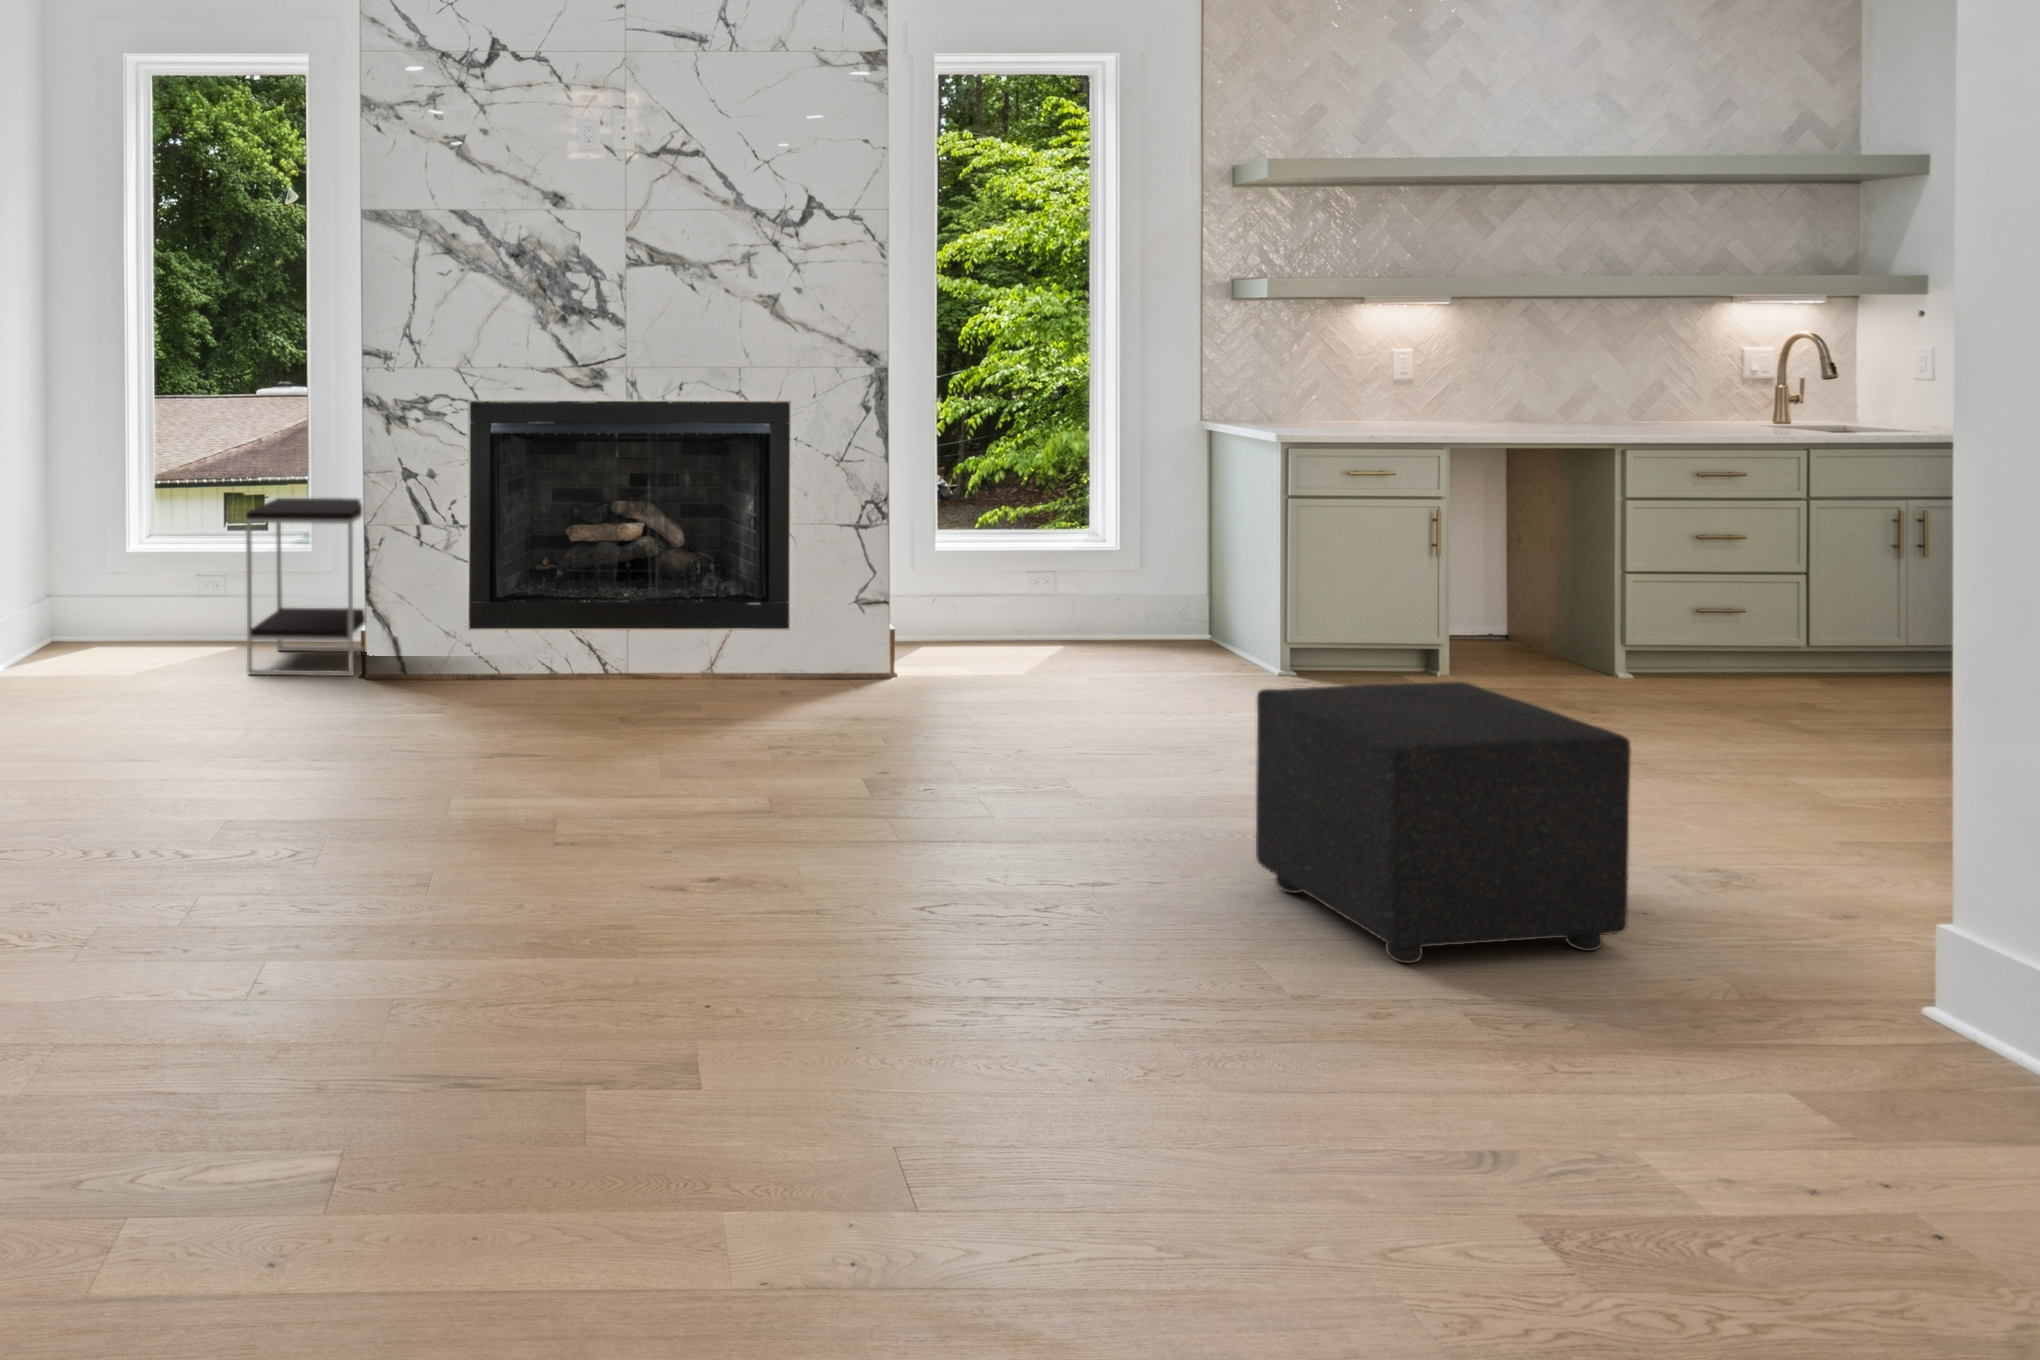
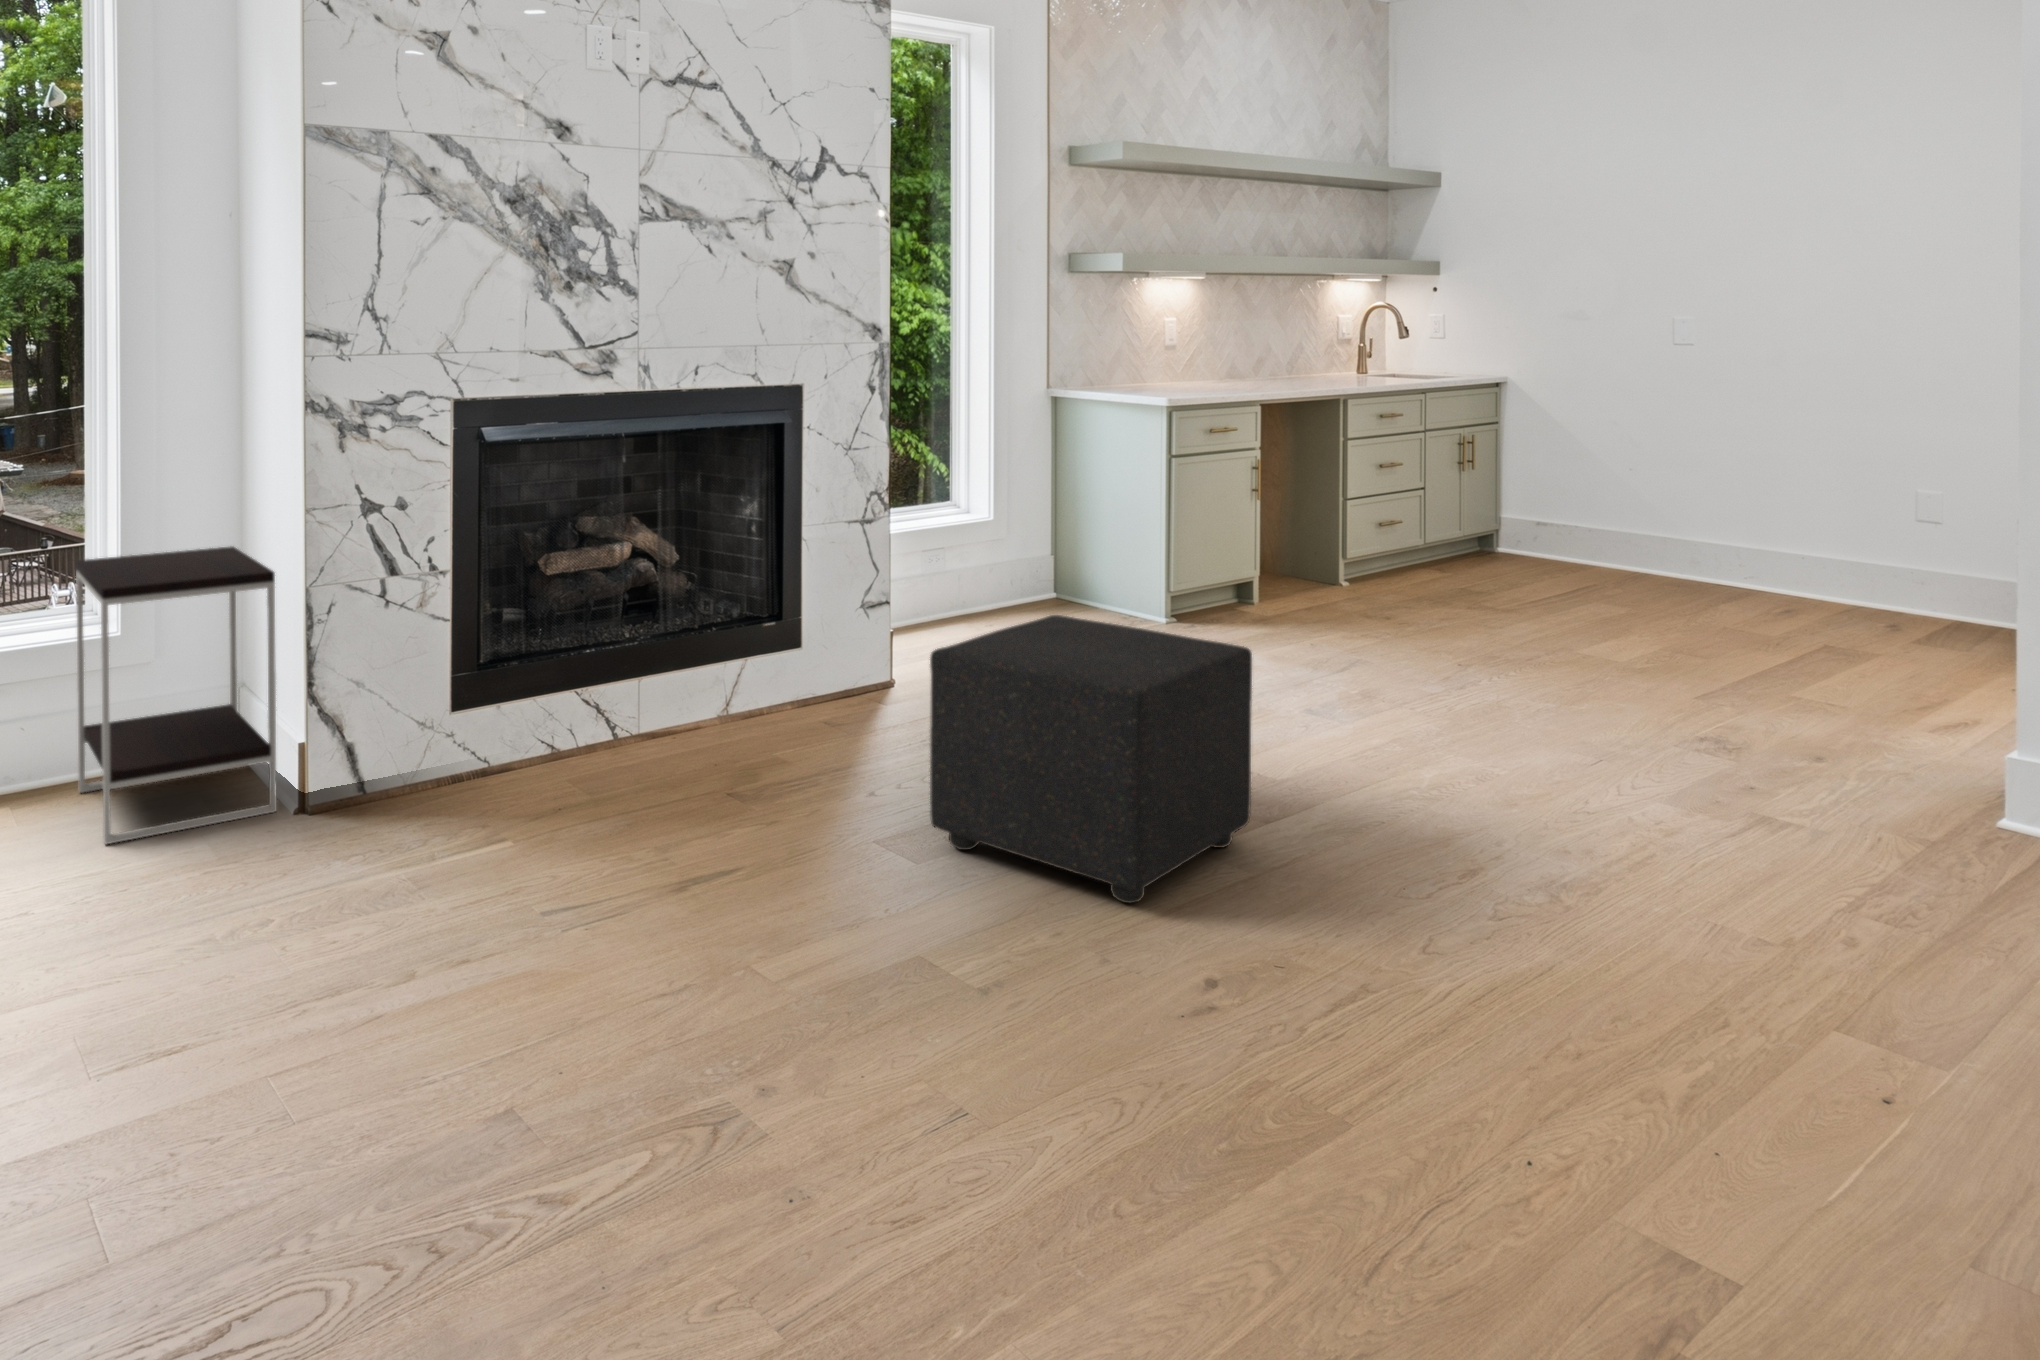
ottoman: present [1256,682,1631,963] -> present [930,615,1252,903]

